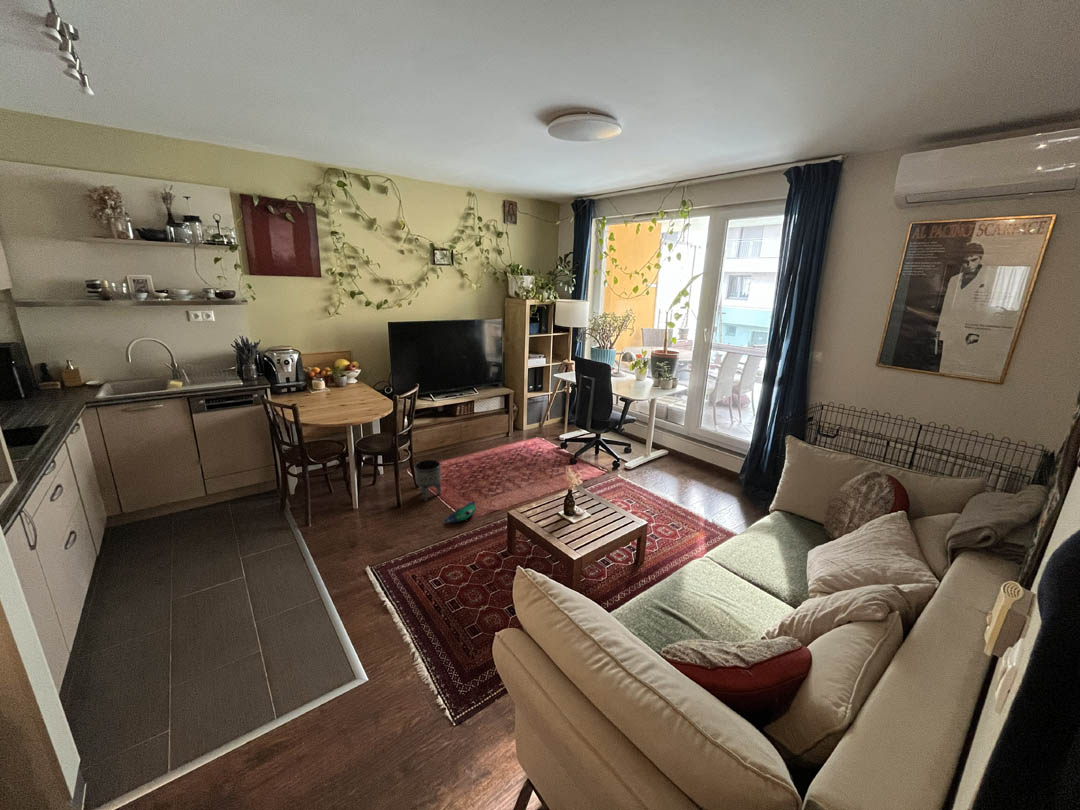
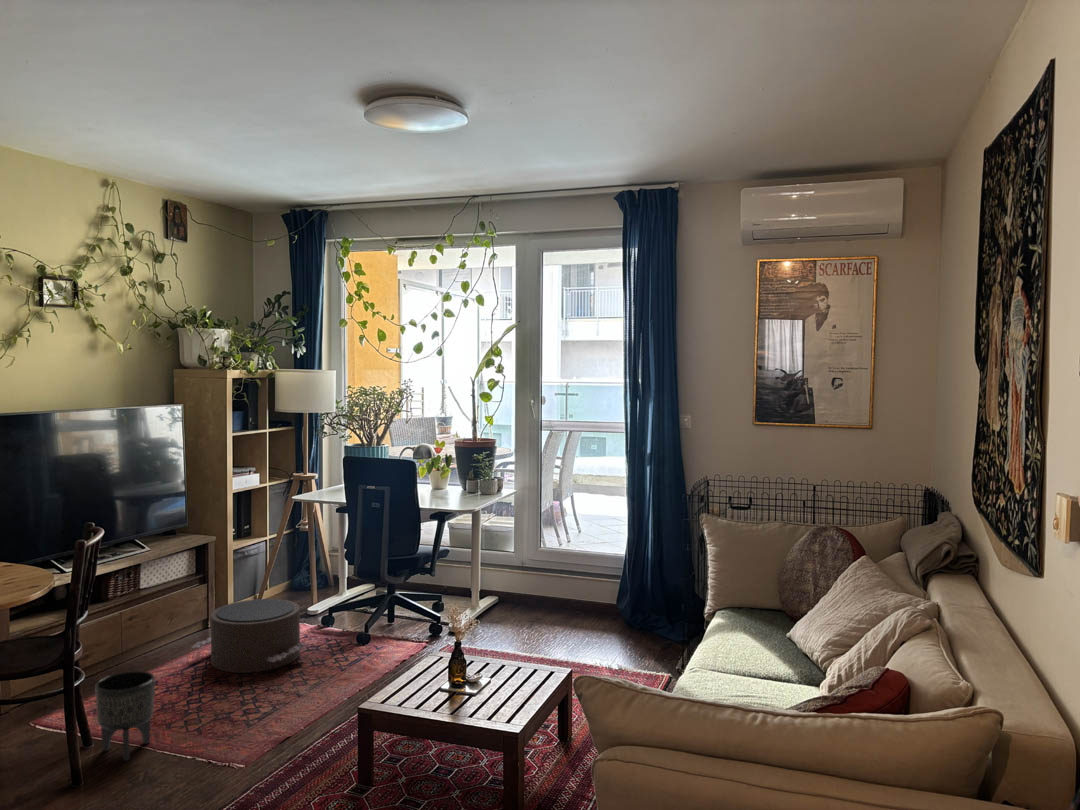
pouf: none [488,428,539,468] -> present [193,599,305,673]
plush toy: present [444,502,476,523] -> none [201,731,256,779]

